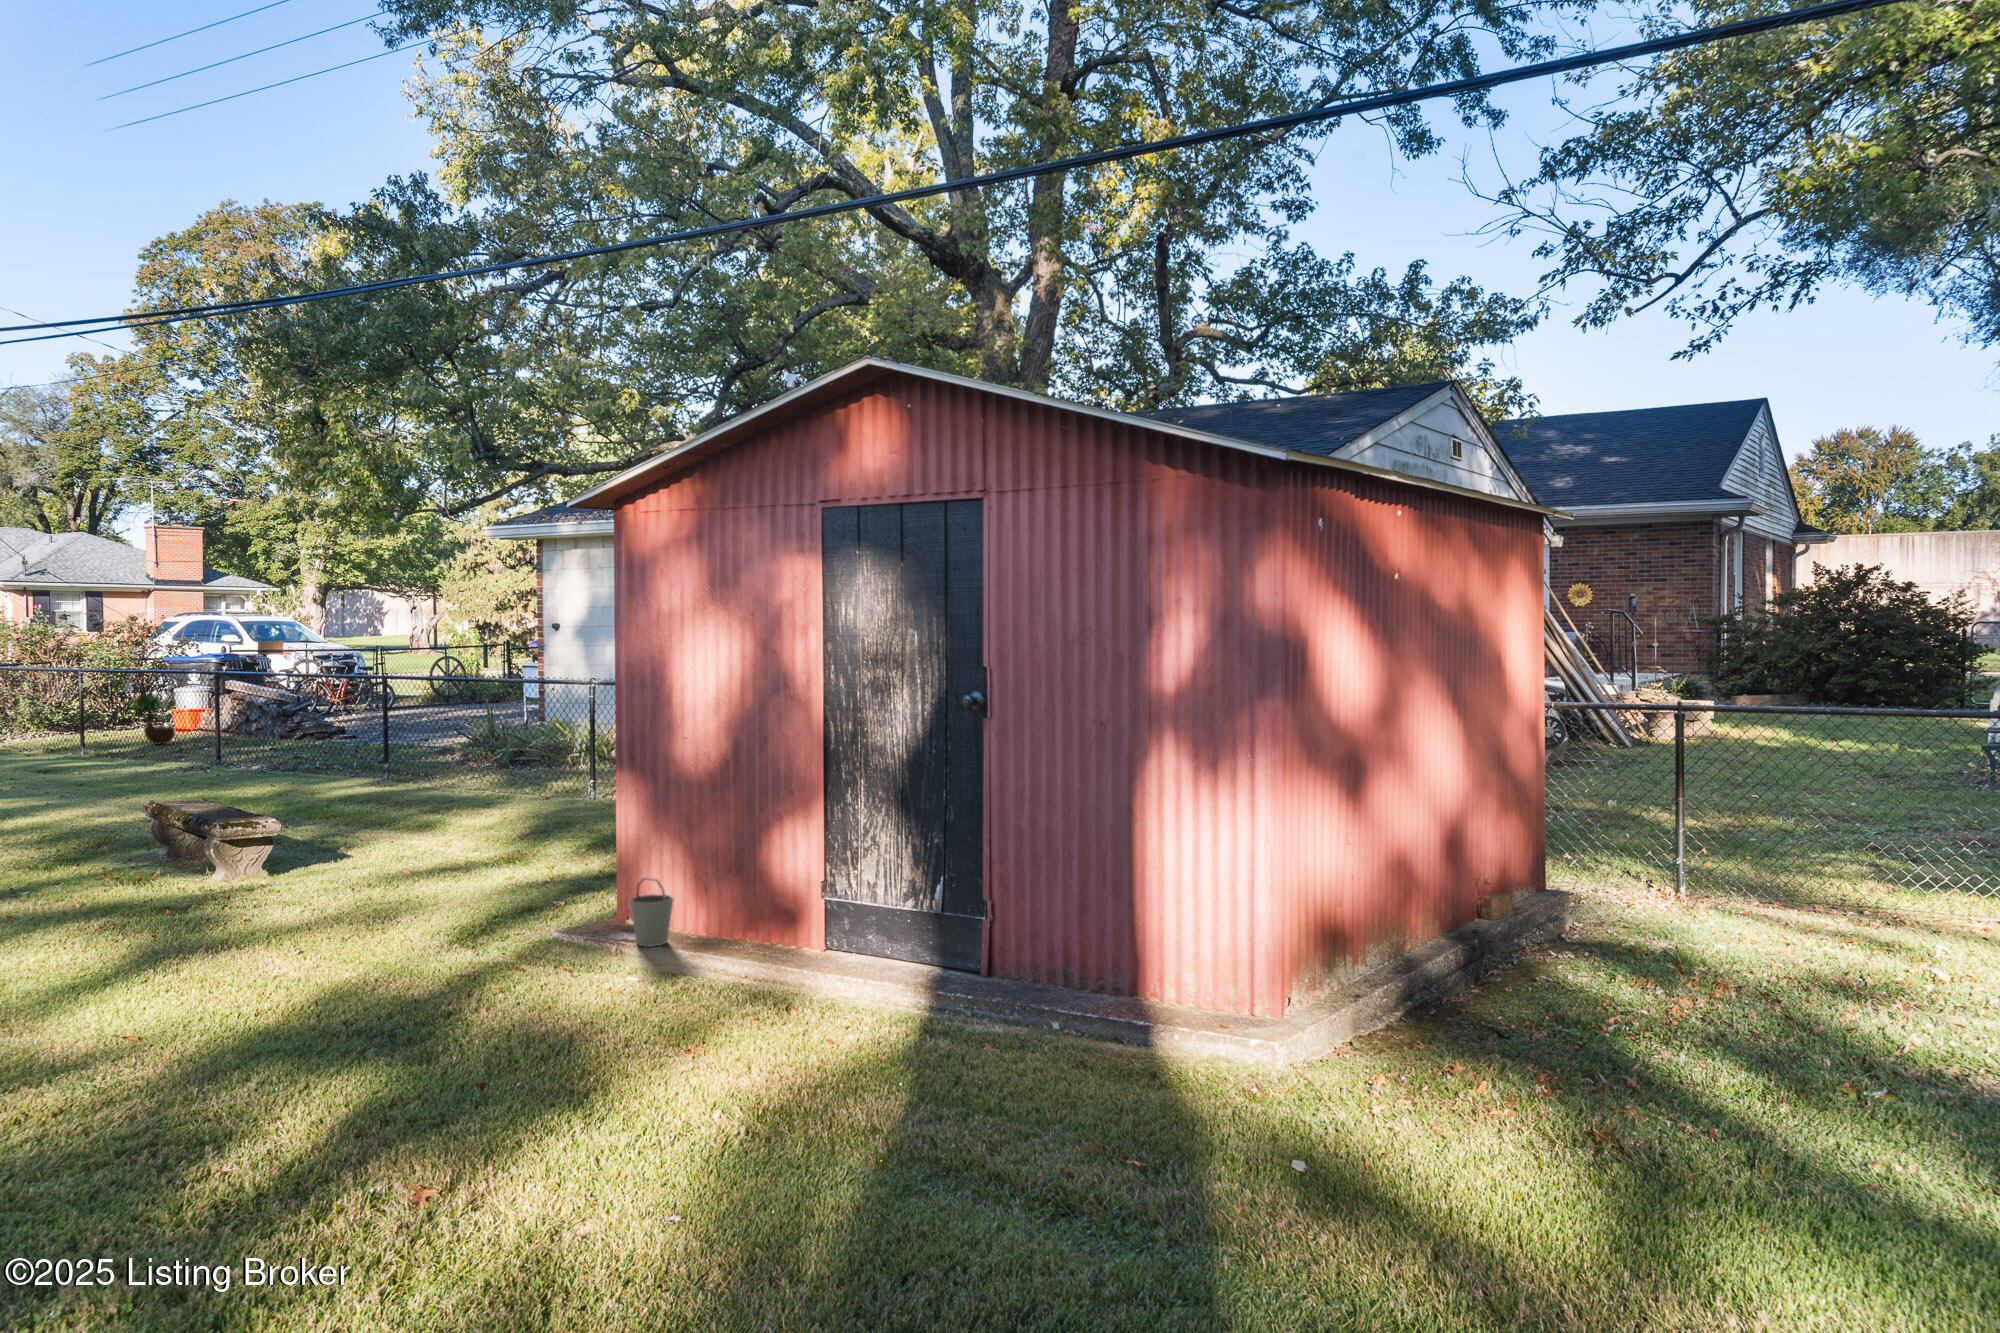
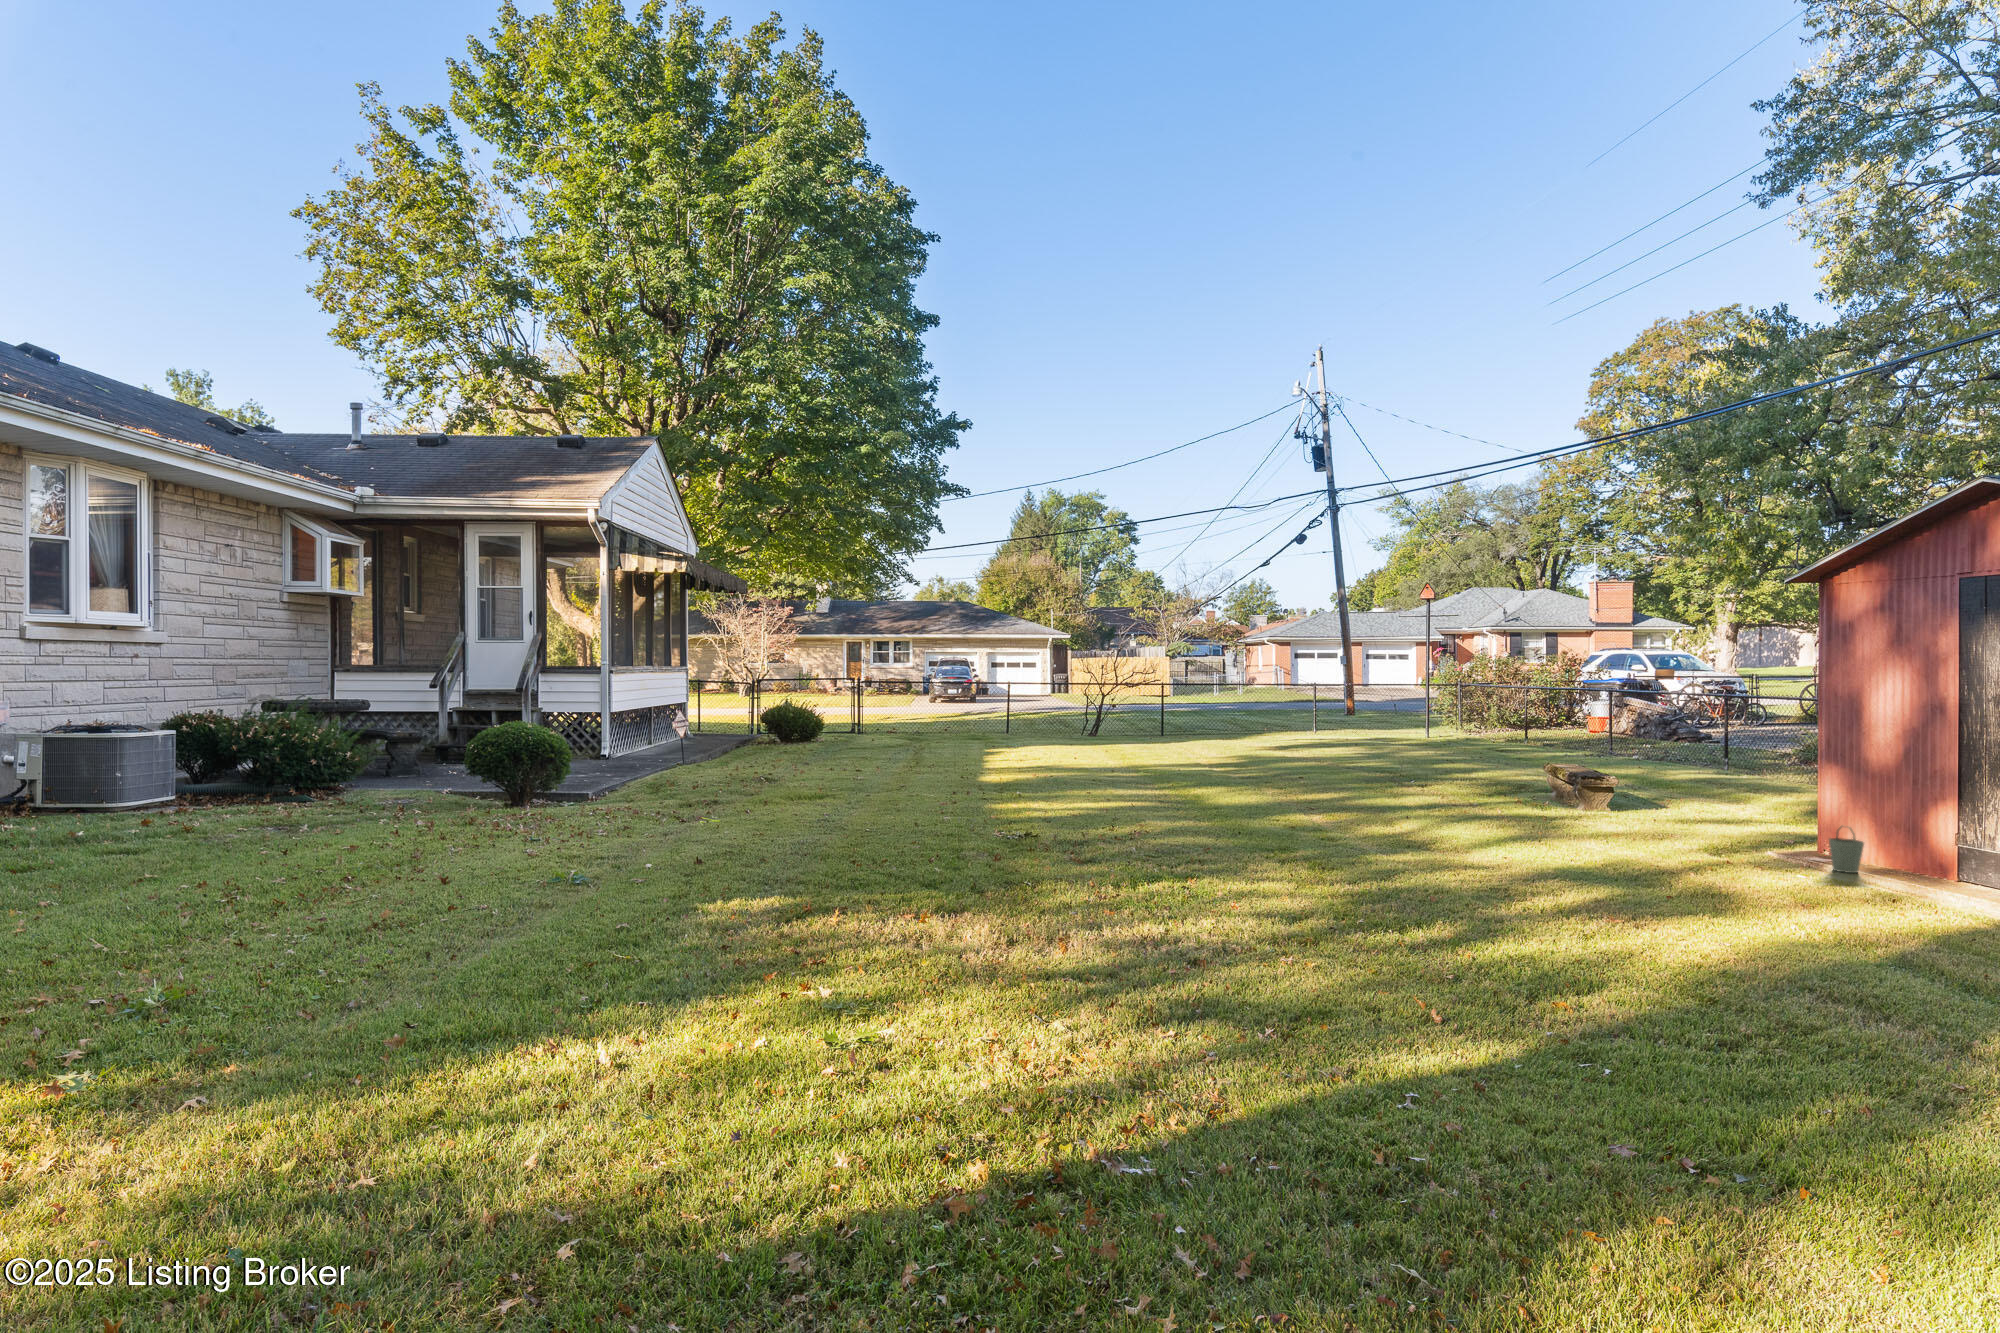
potted tree: present [134,692,175,745] -> none [1561,698,1587,739]

